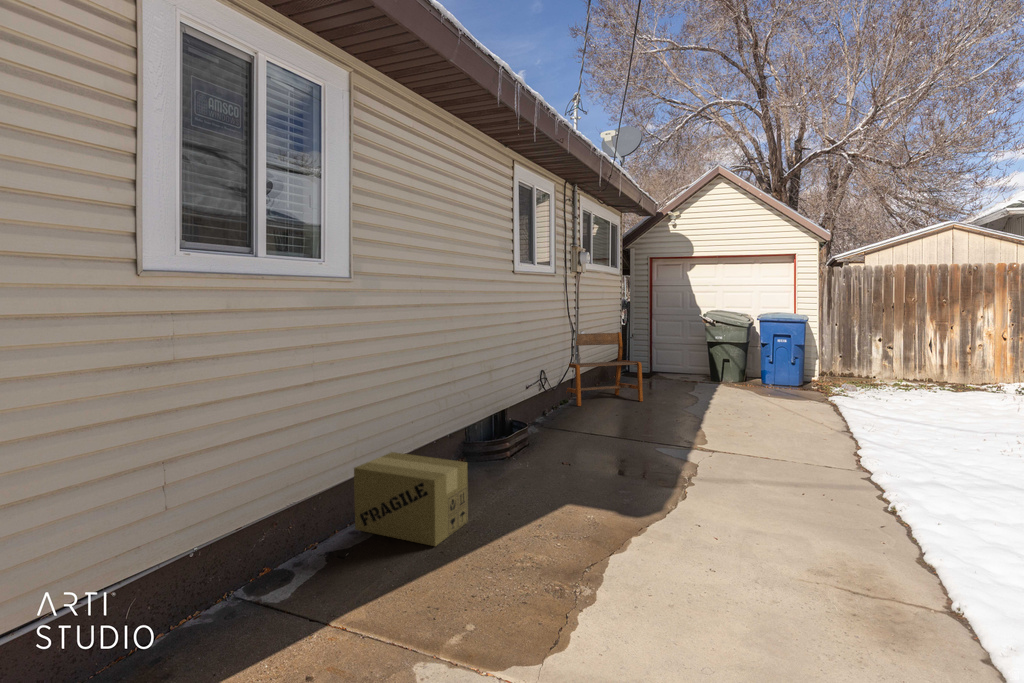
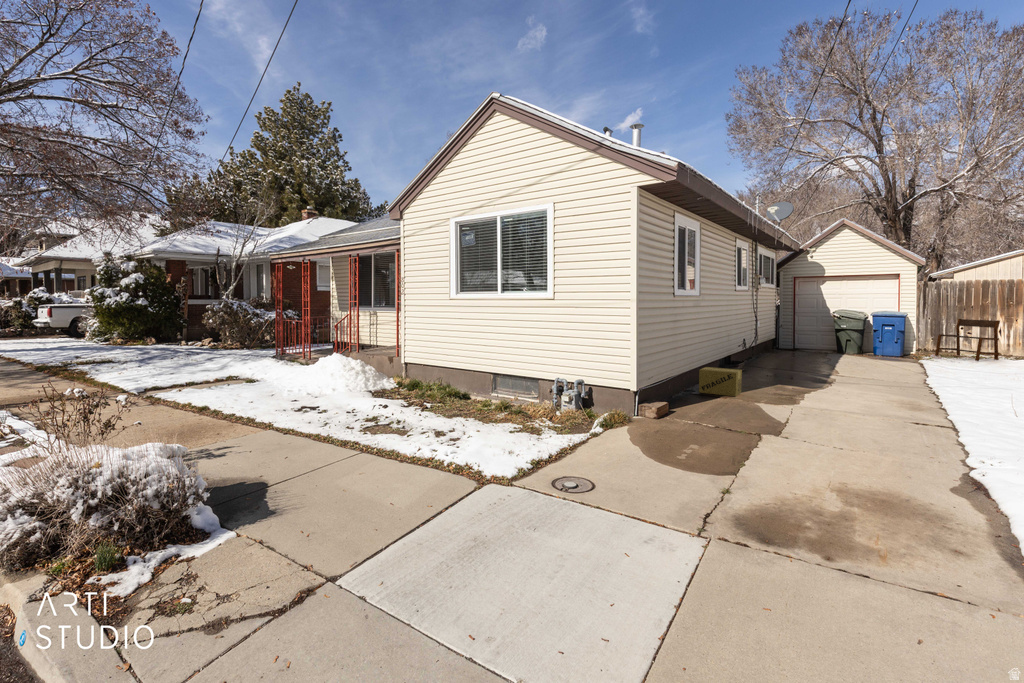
bench: present [566,332,643,406] -> present [935,319,1000,361]

